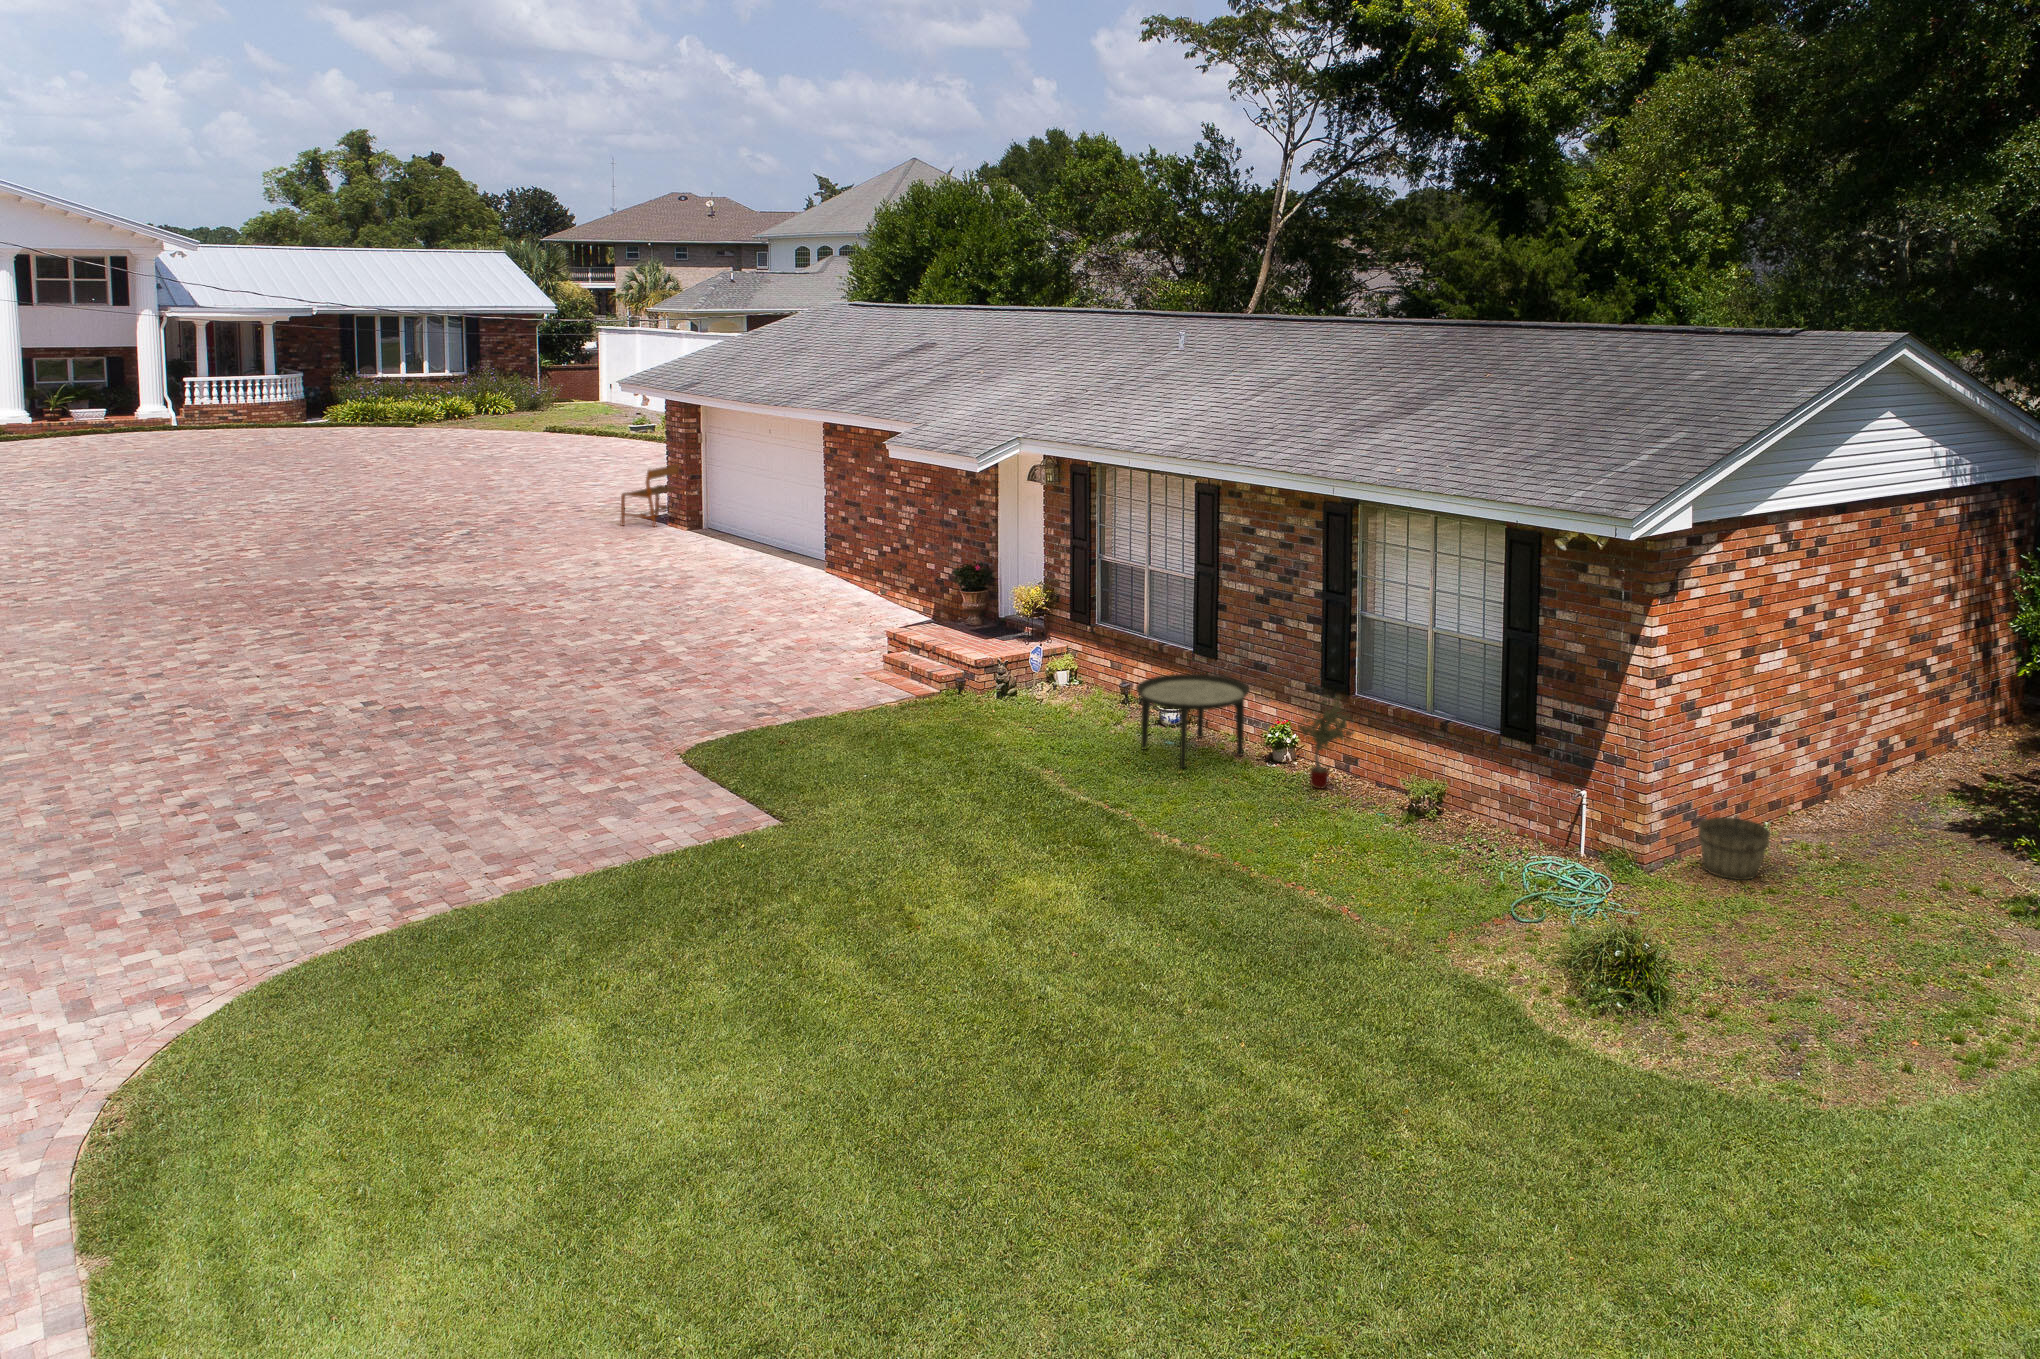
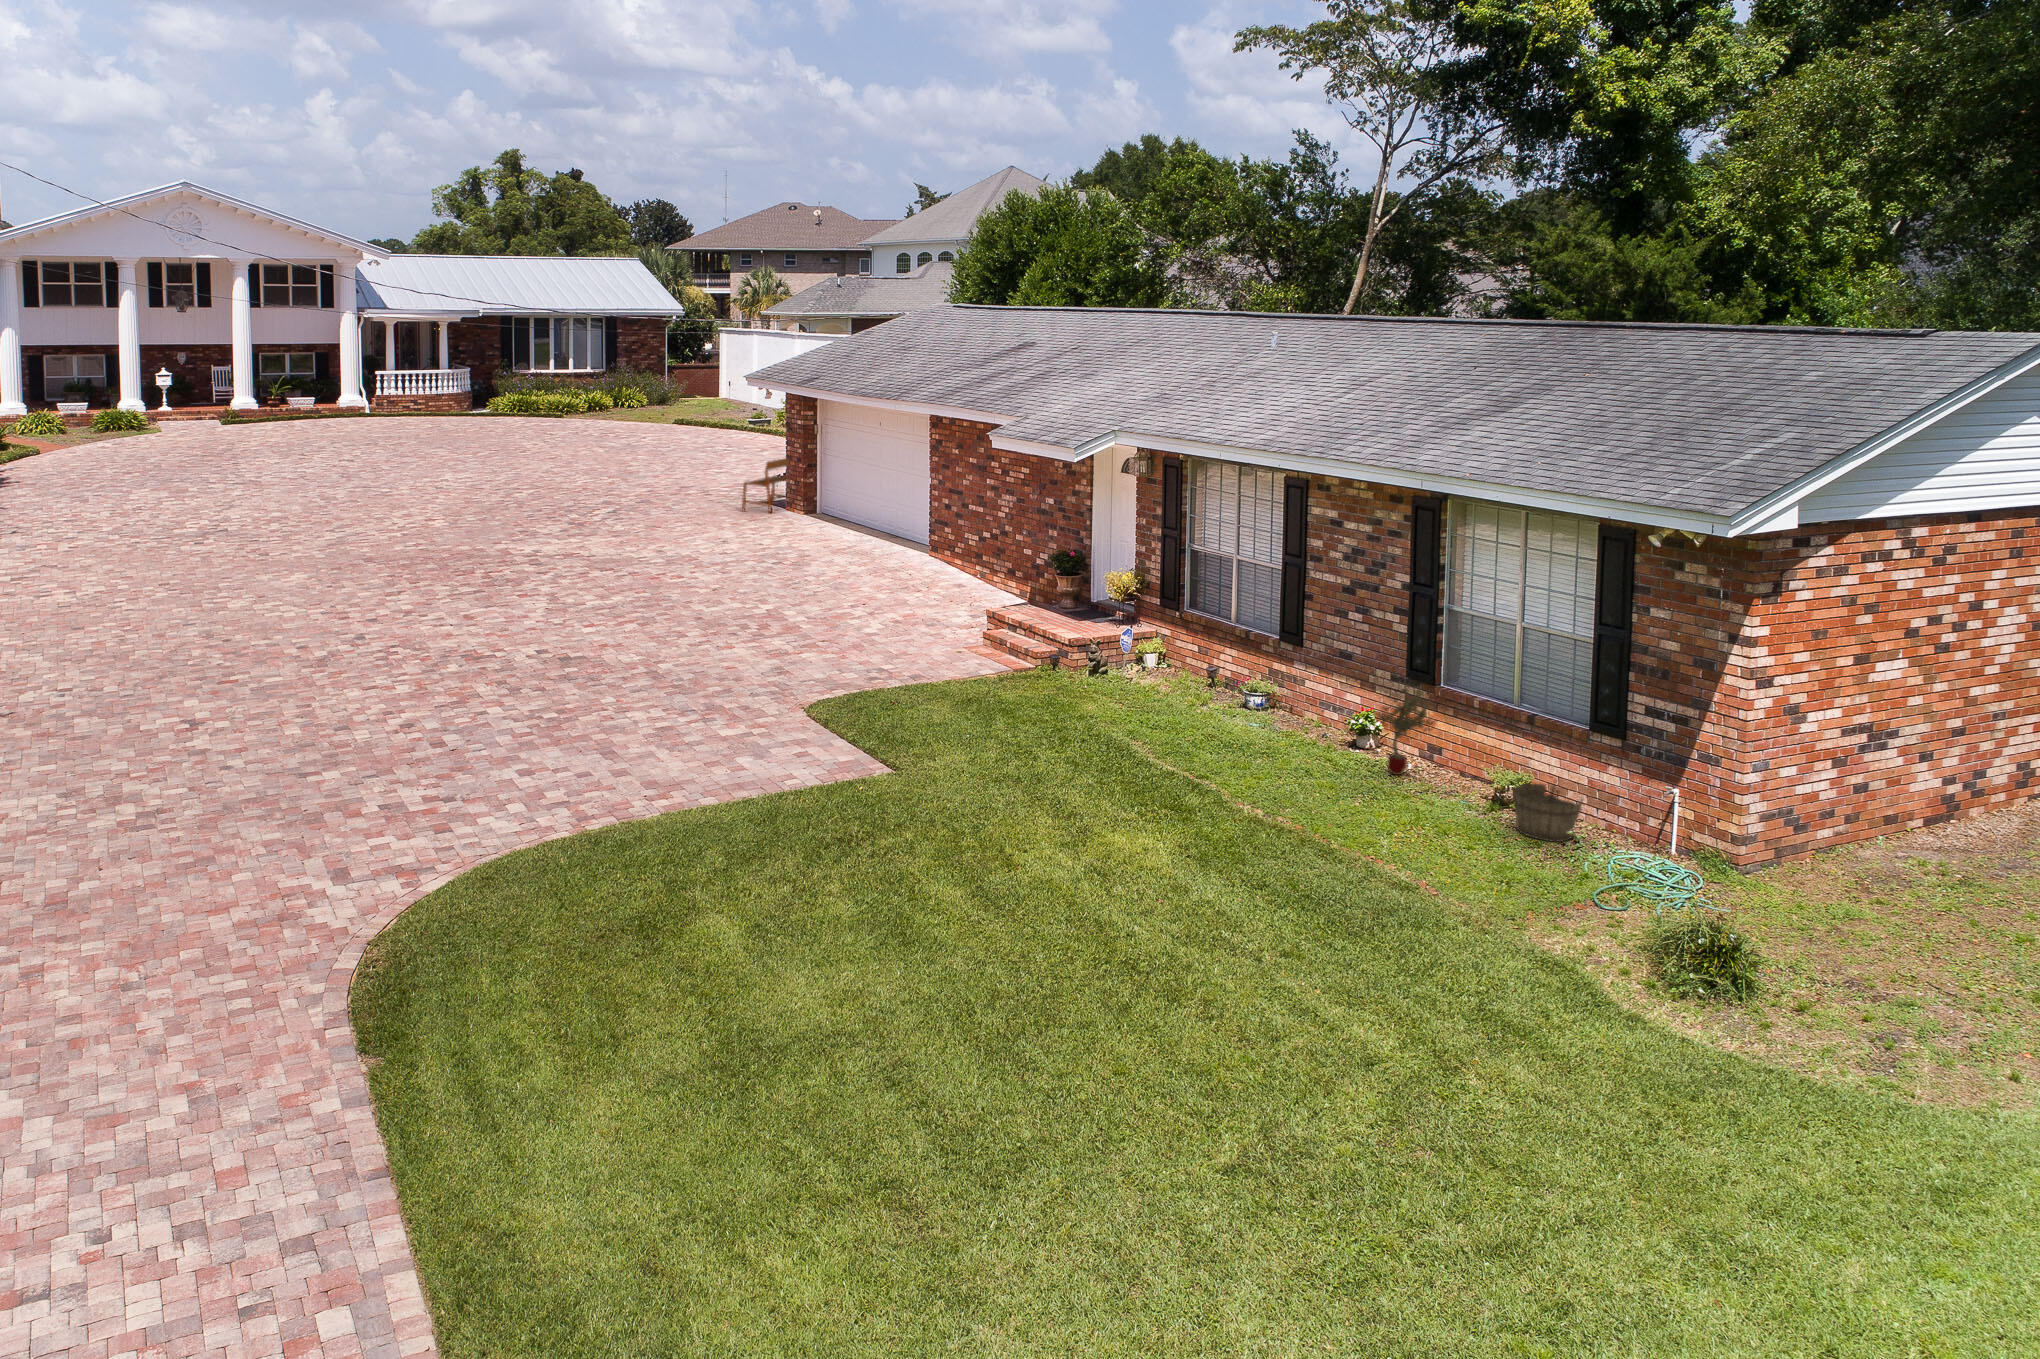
round table: present [1136,674,1250,768] -> none [1218,660,1330,748]
wooden bucket: present [1698,816,1770,880] -> present [1511,784,1583,842]

